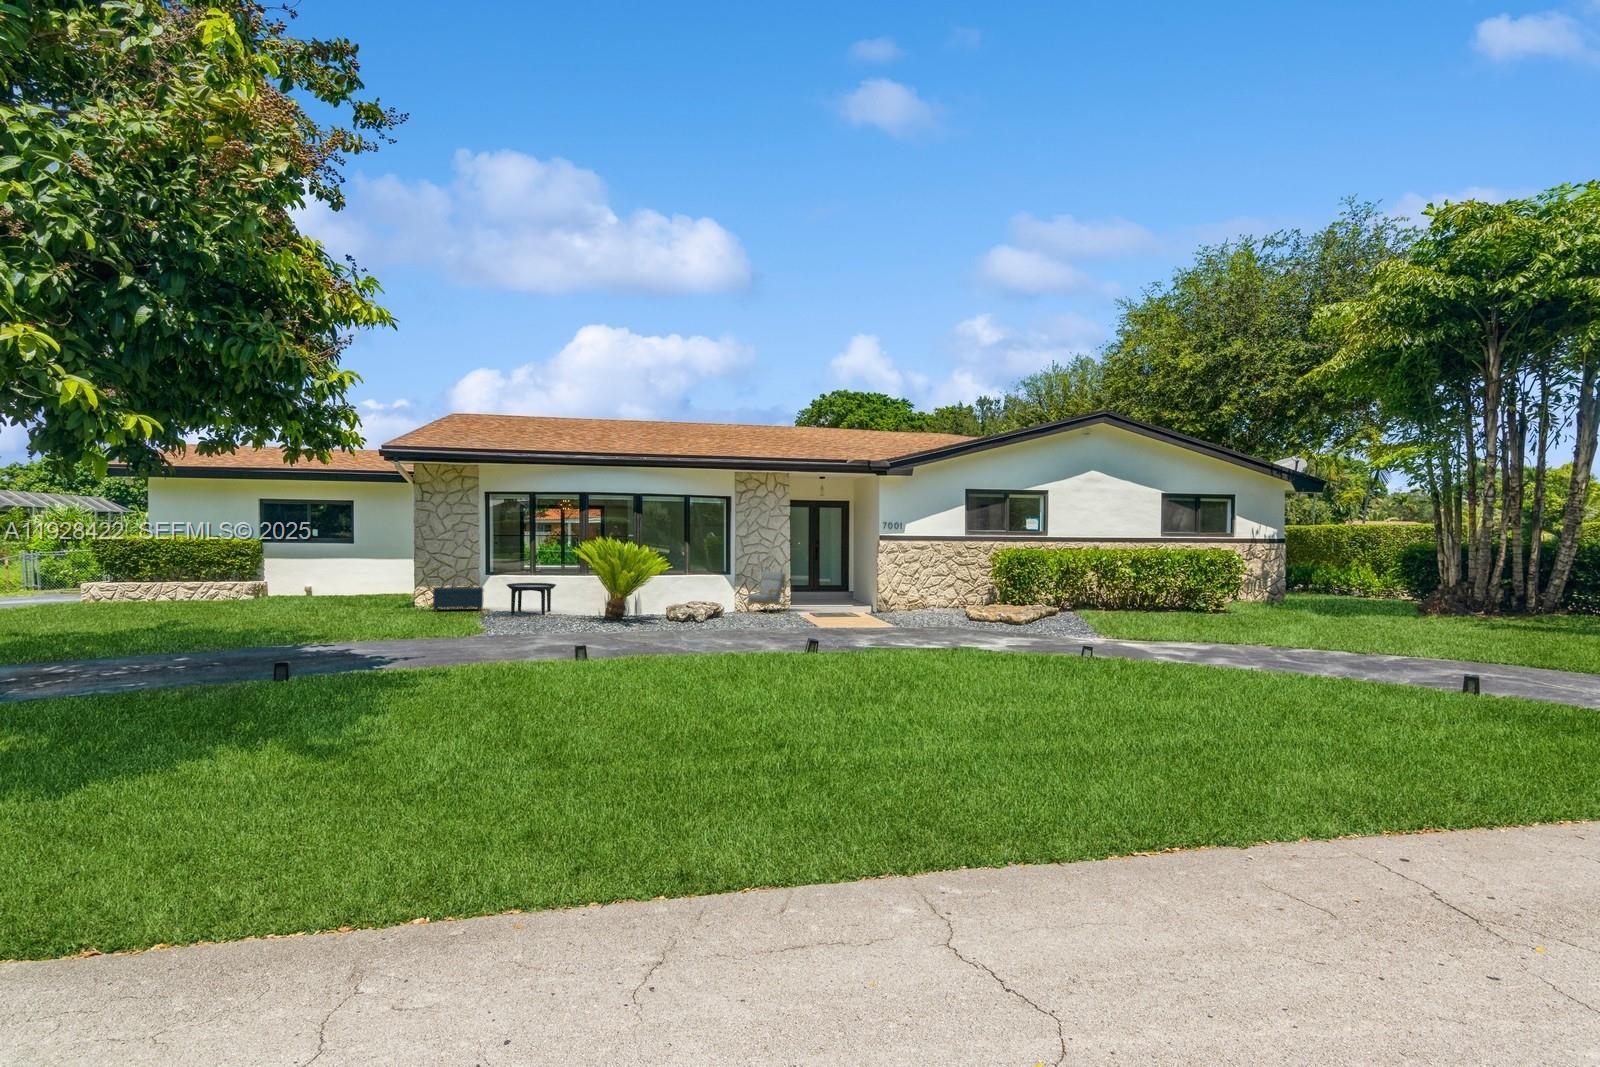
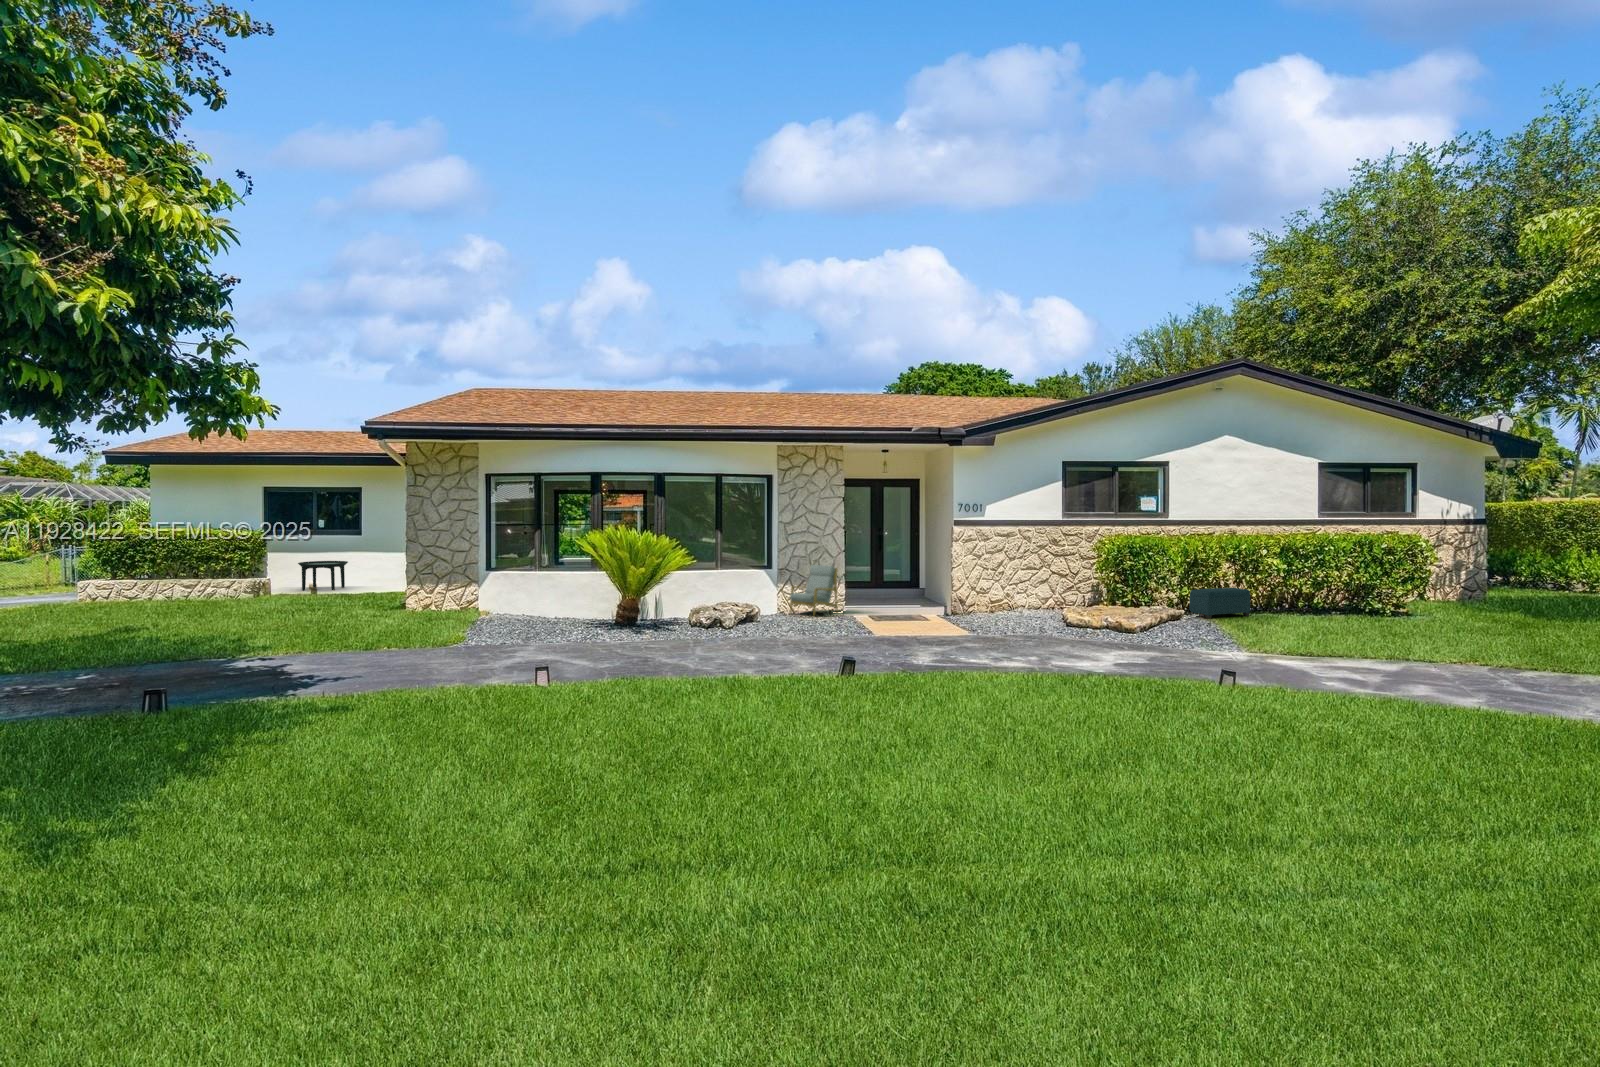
round table: present [507,583,556,615] -> present [298,561,348,590]
bench: present [433,587,484,612] -> present [1189,588,1250,619]

